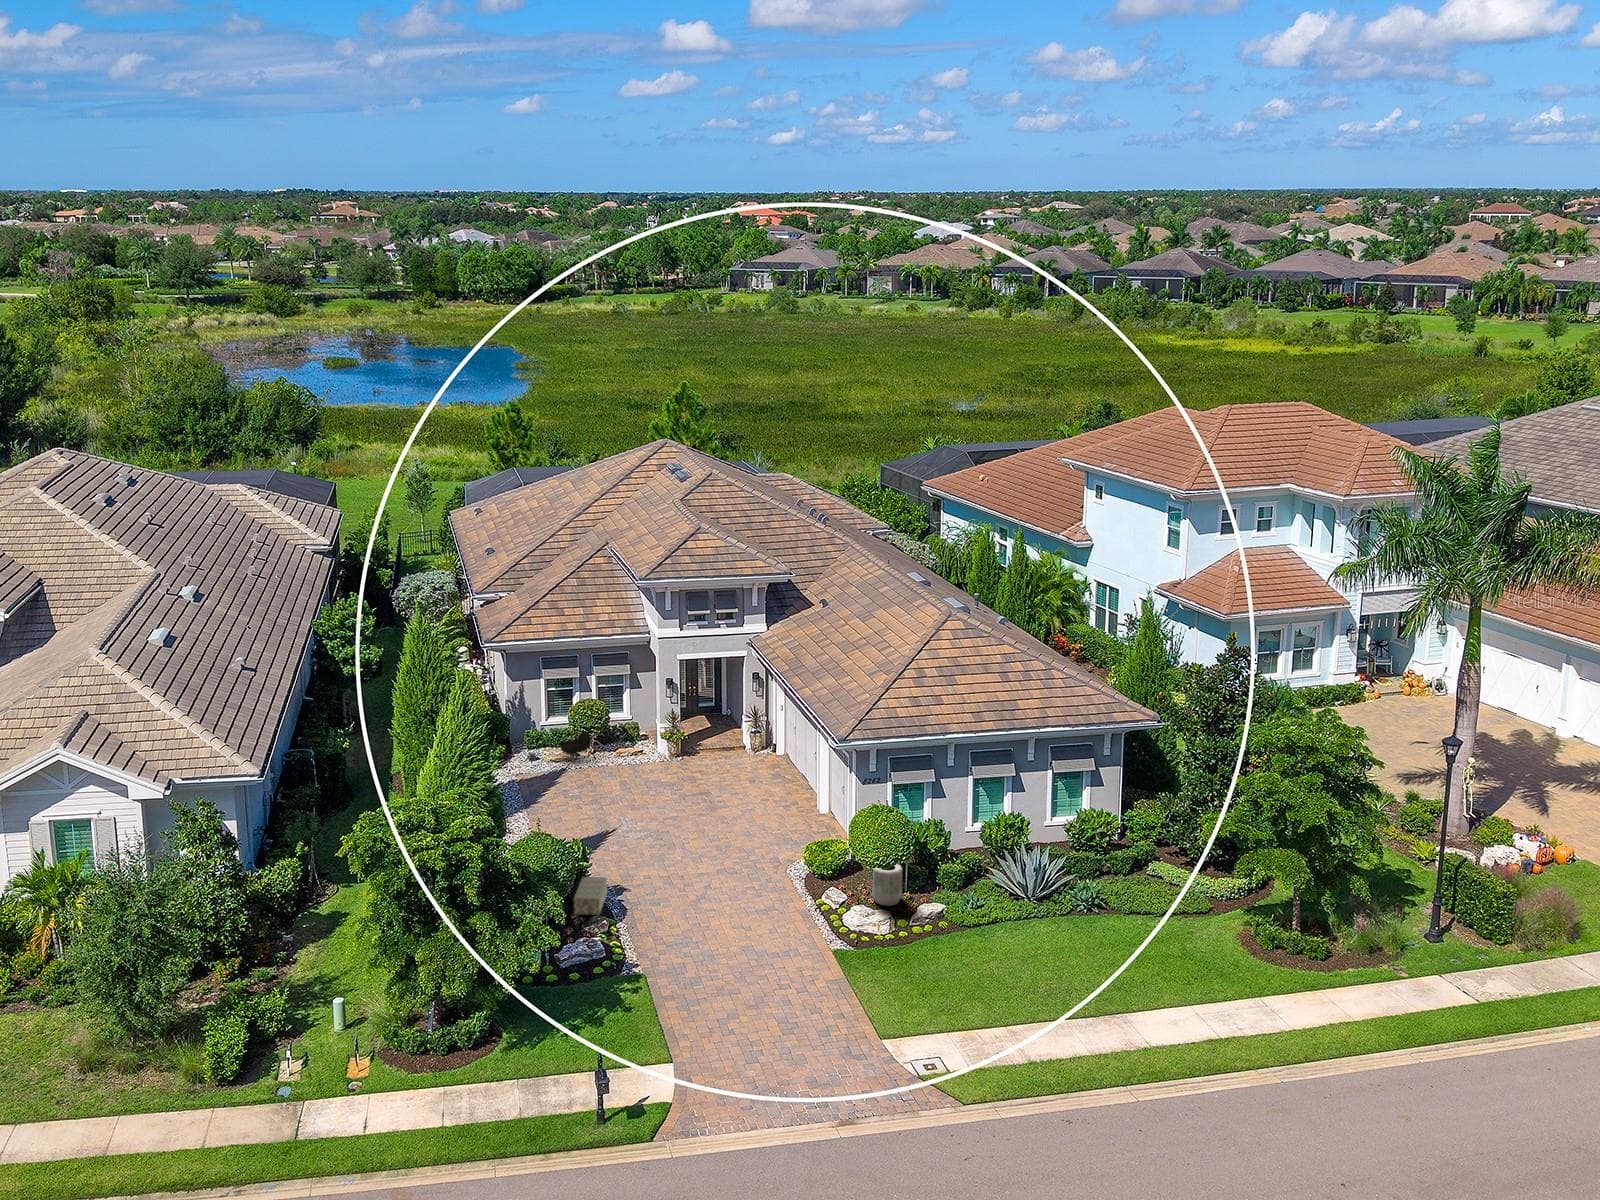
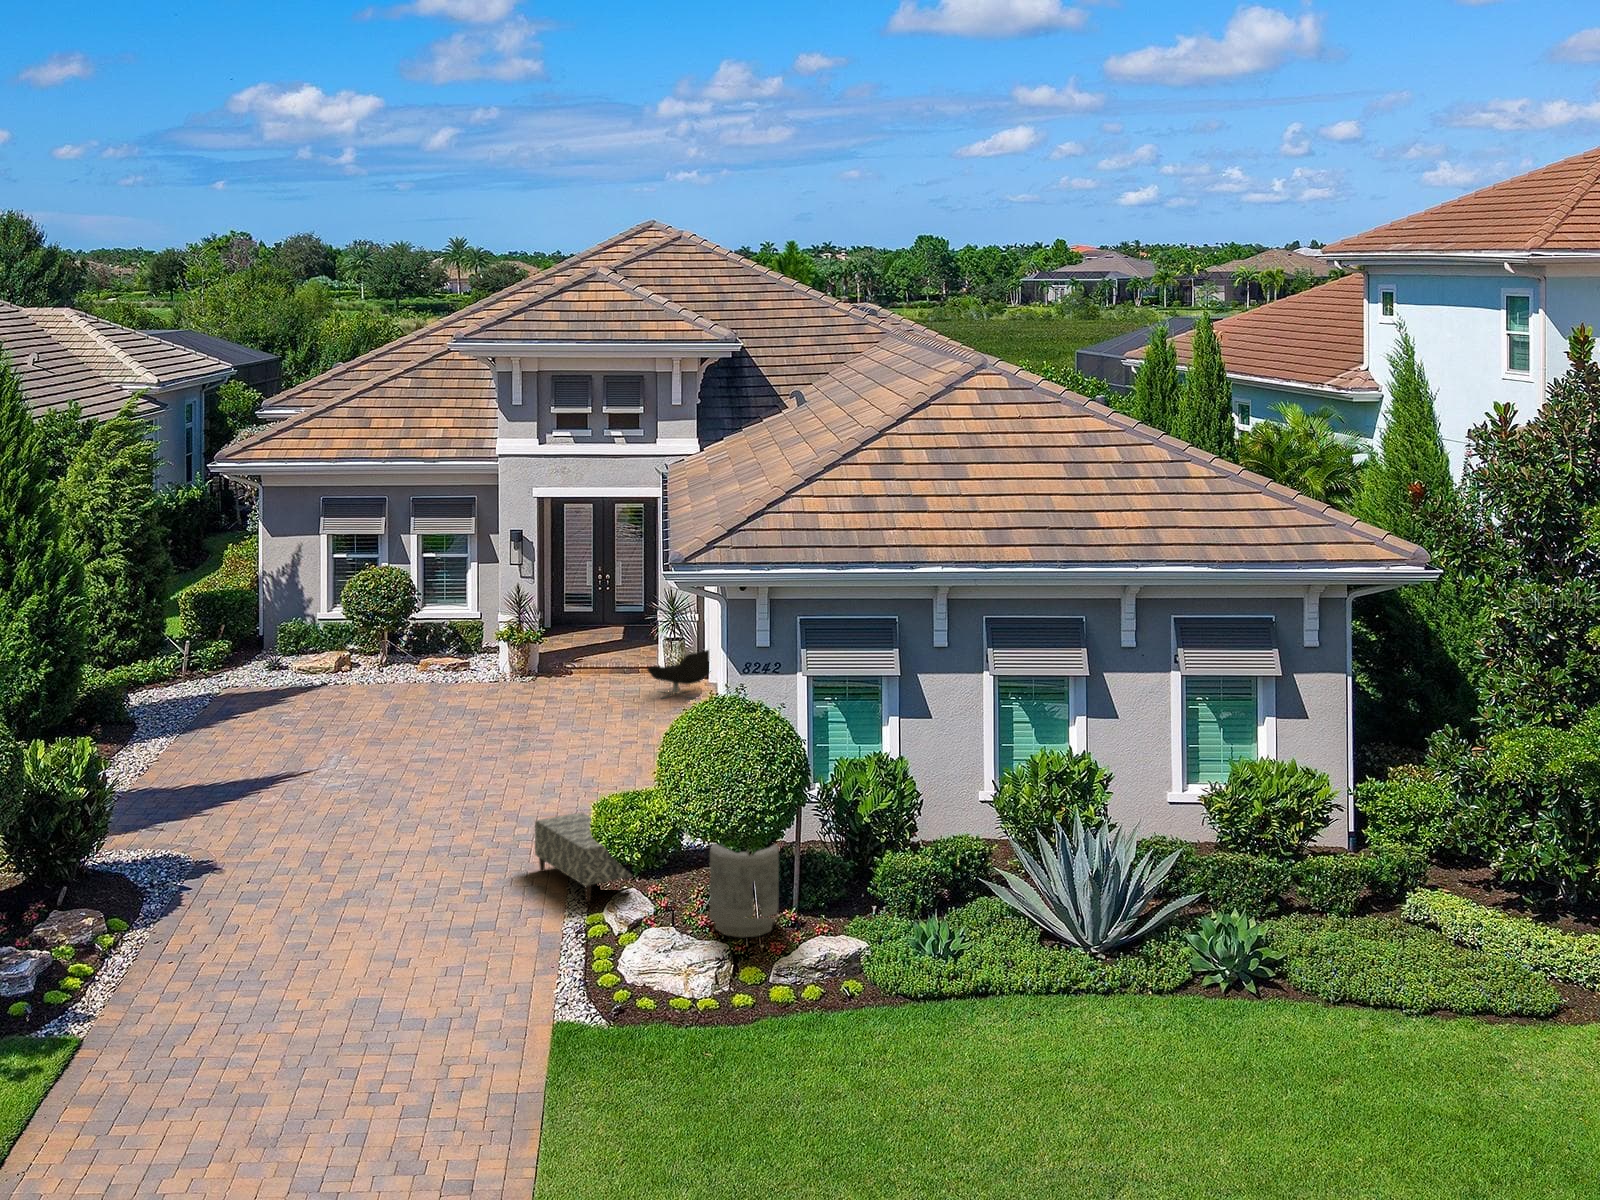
lounge chair: present [559,732,591,760] -> present [647,650,711,698]
bench: present [574,877,607,921] -> present [535,813,632,902]

